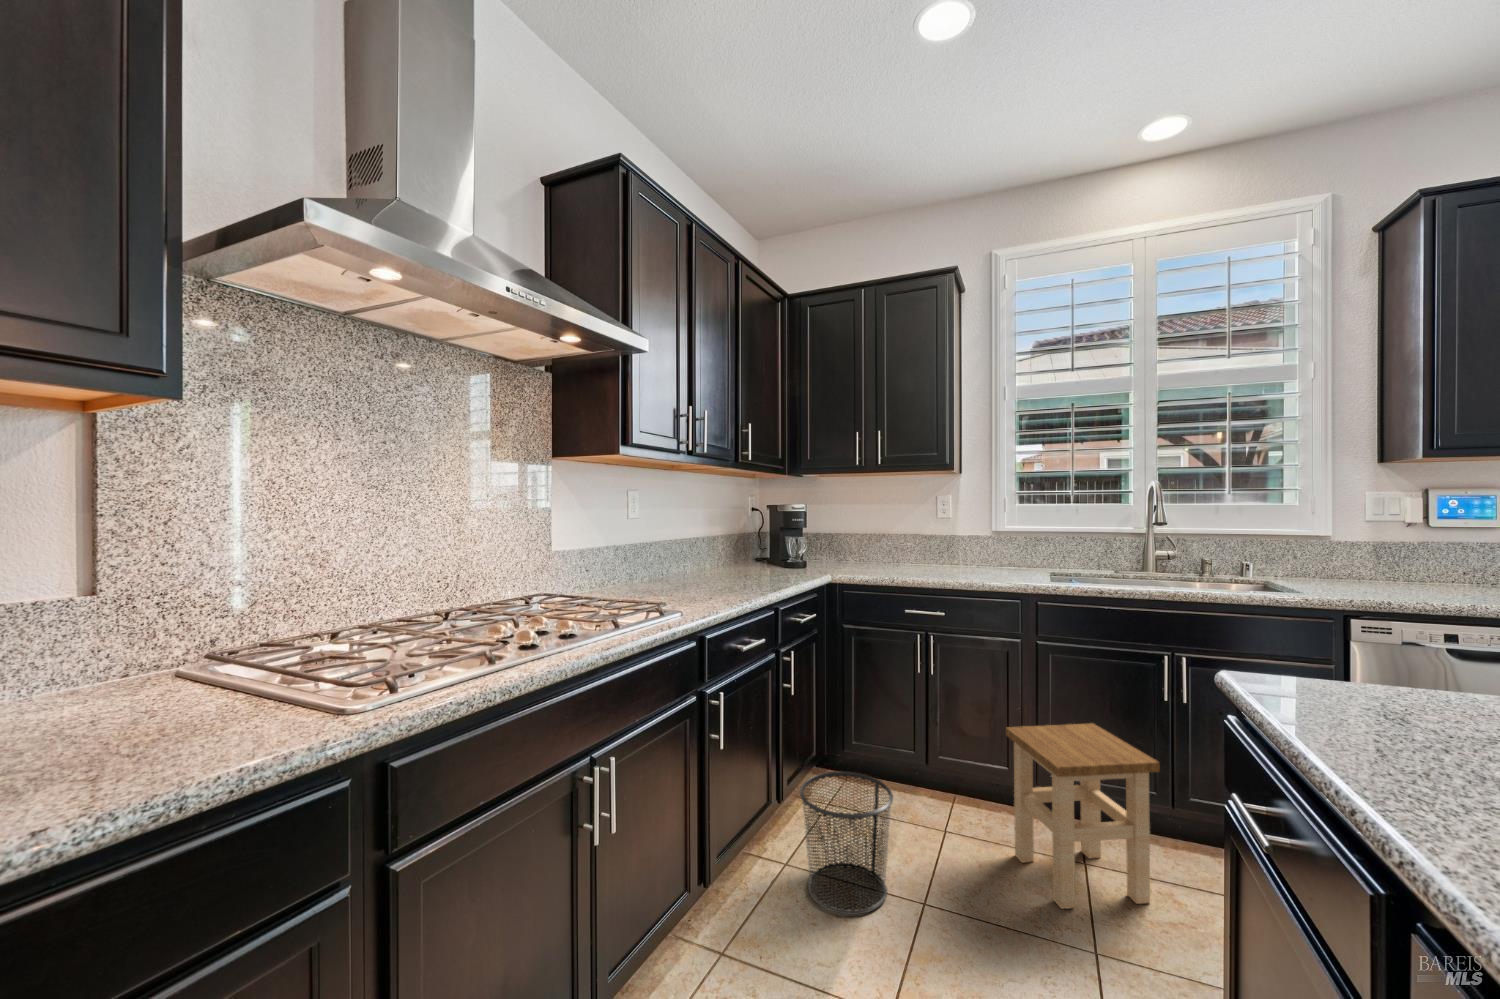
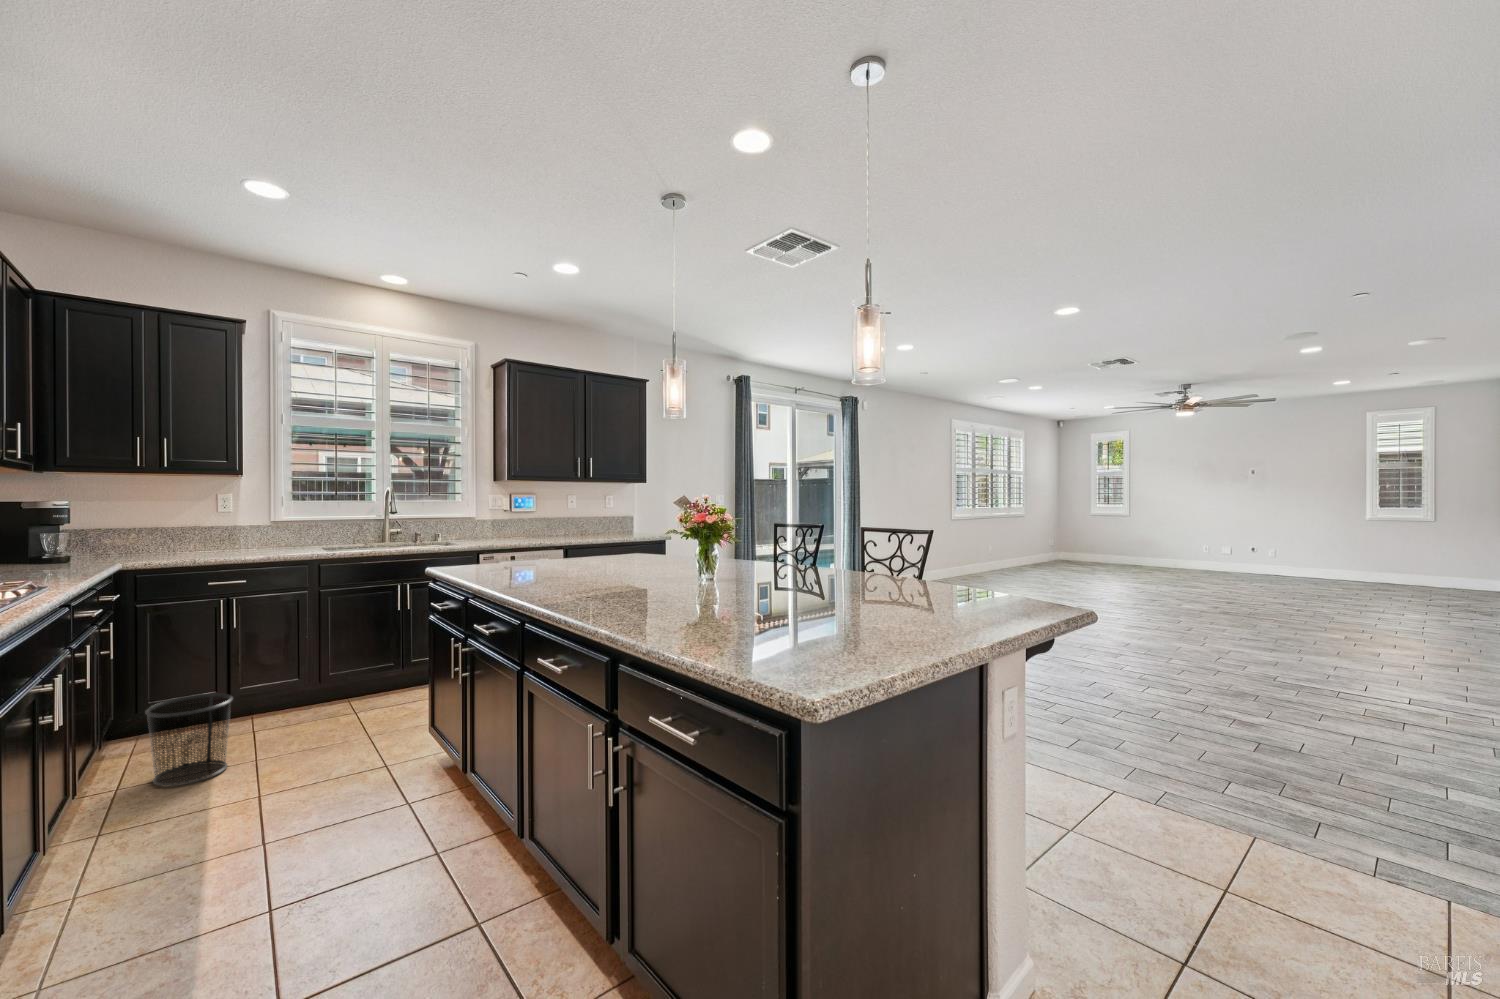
stool: present [1006,723,1160,909] -> none [304,631,400,730]

